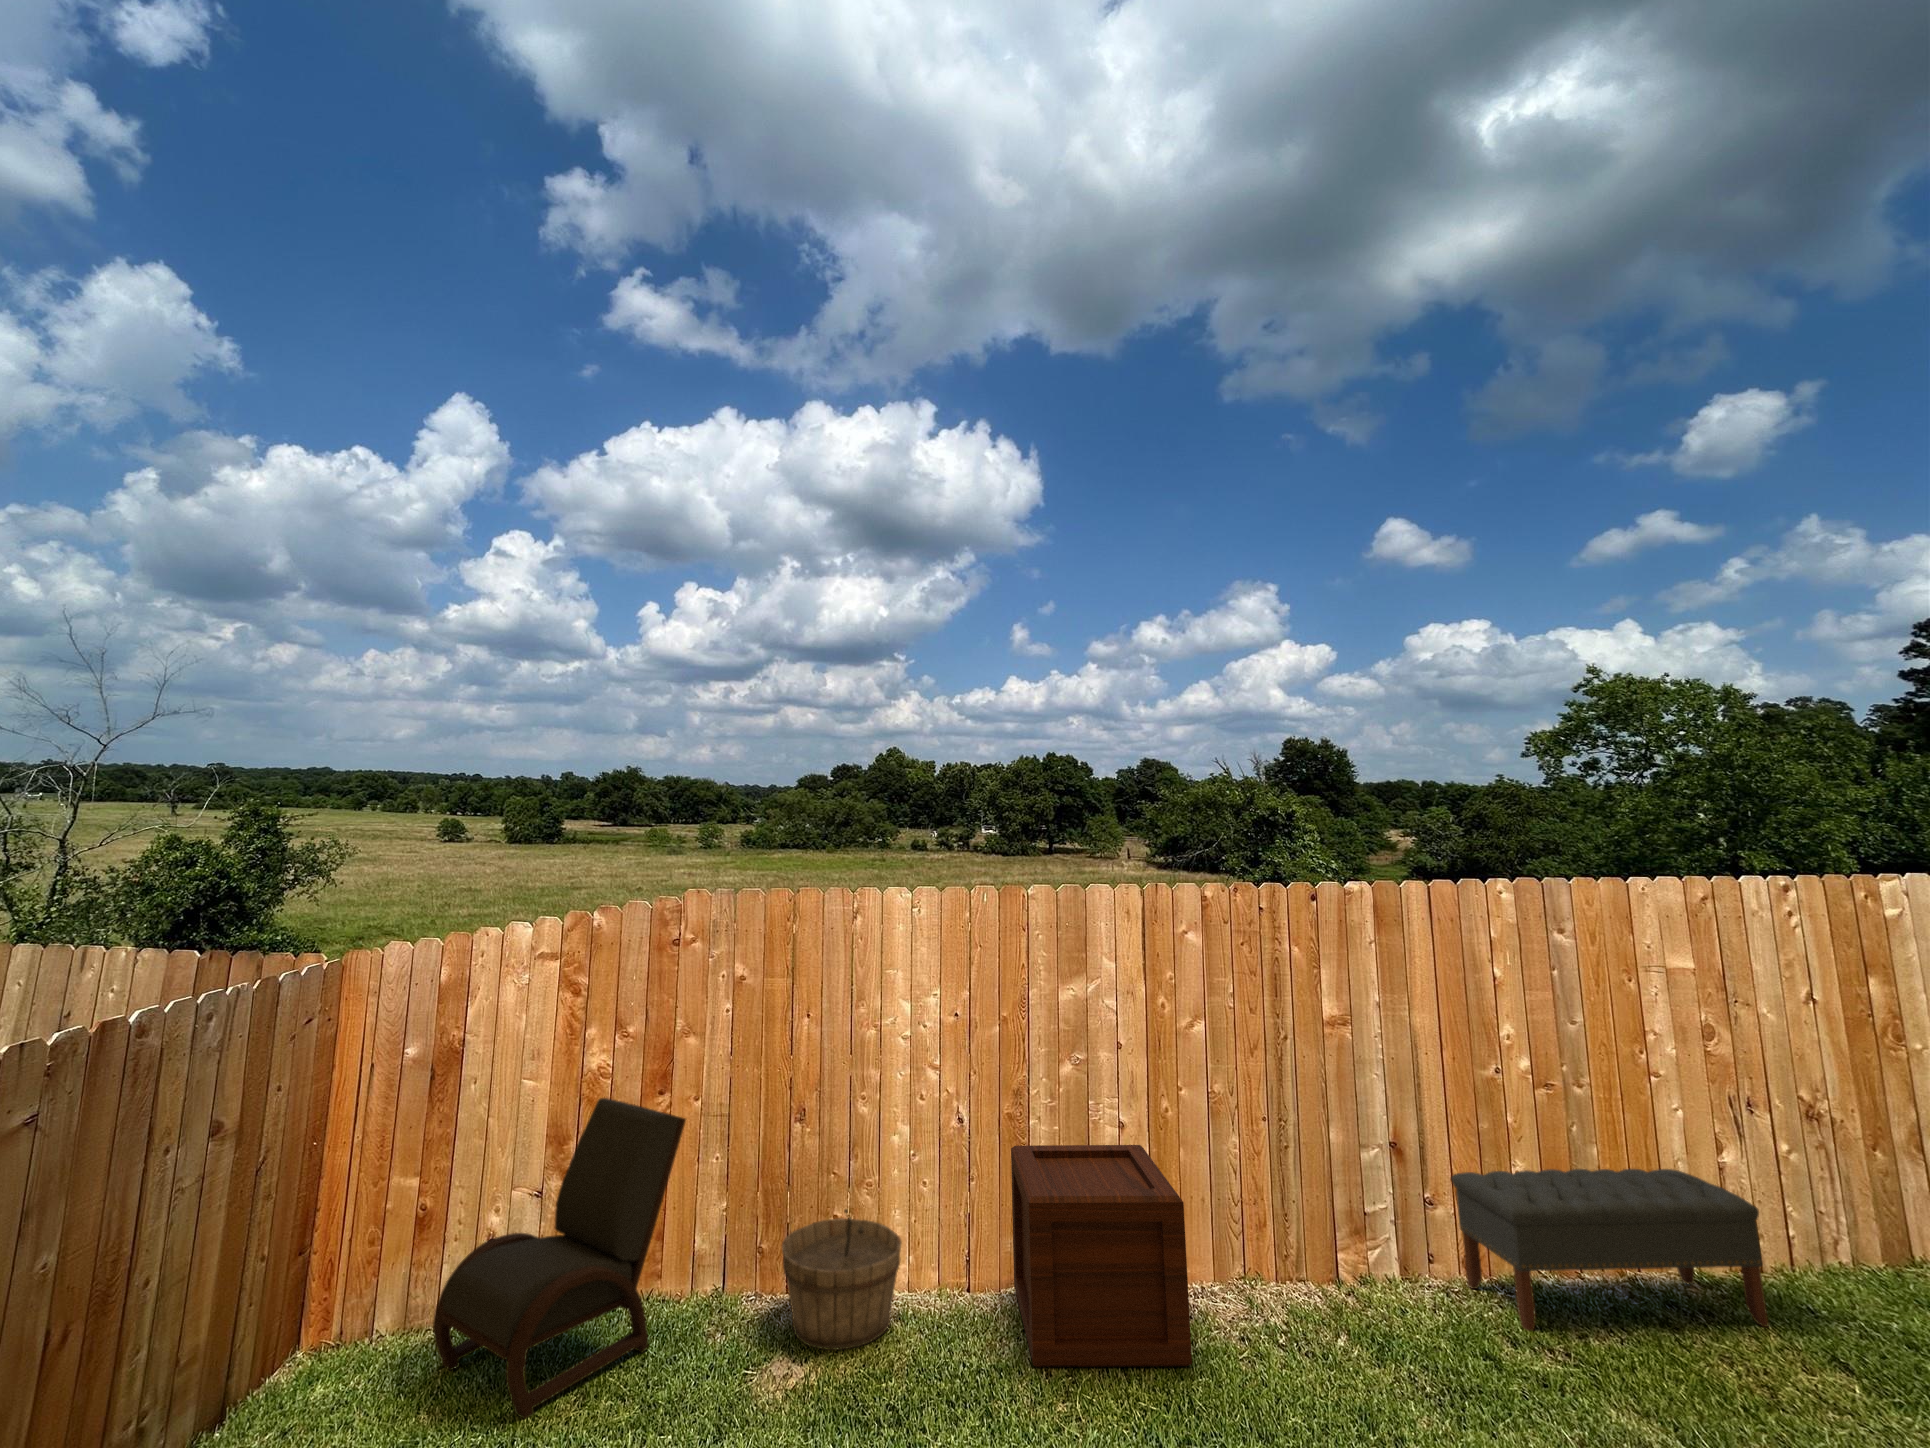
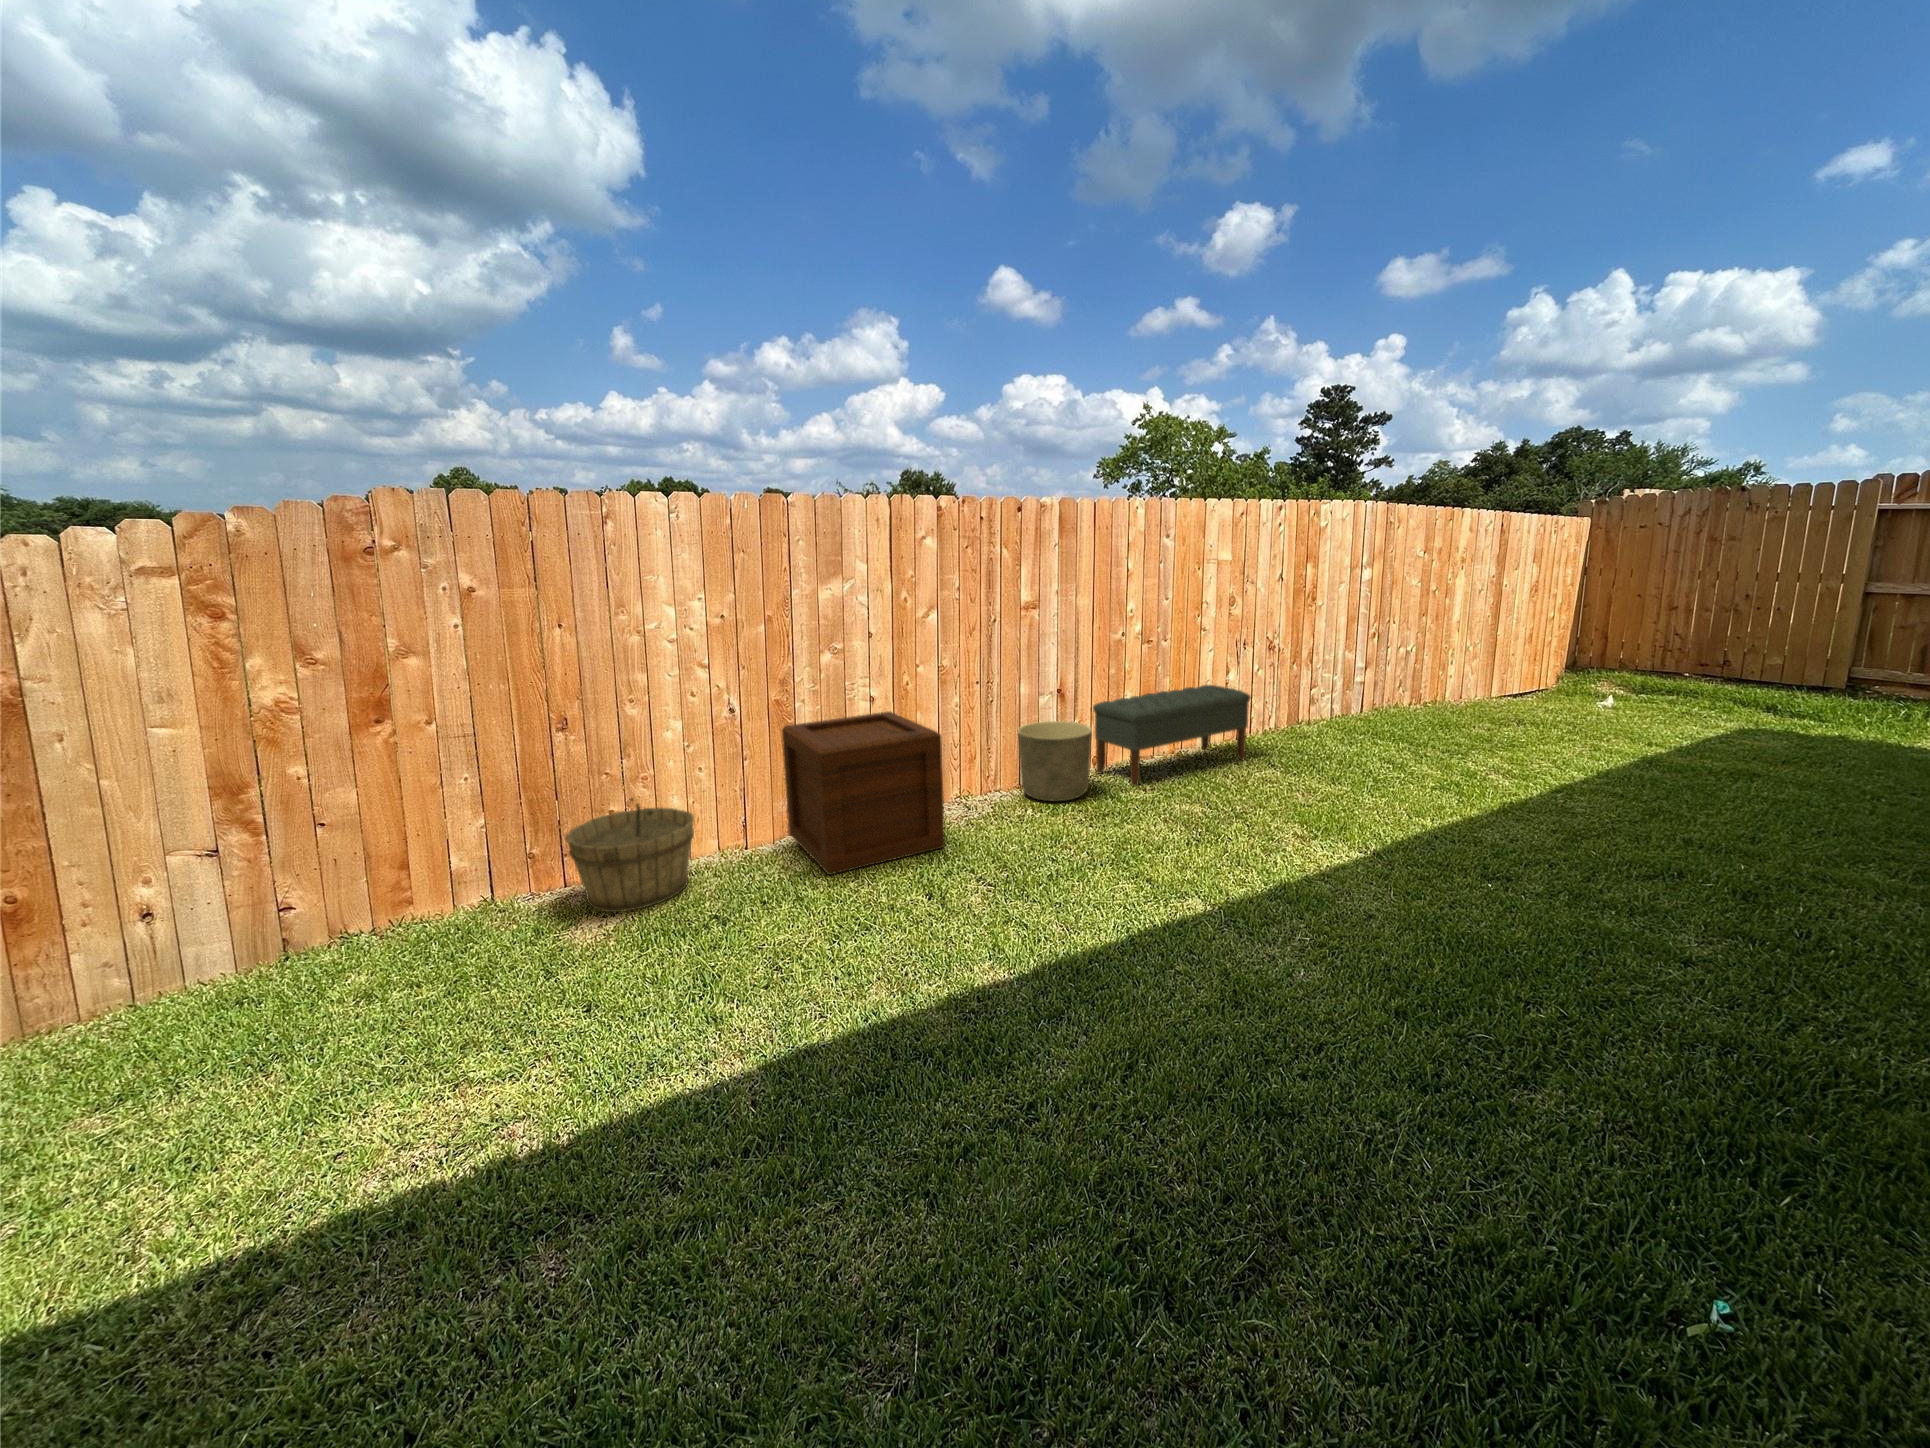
lounge chair: present [433,1098,686,1419] -> none [98,735,428,1044]
planter: none [1322,1188,1440,1330] -> present [1018,721,1092,801]

